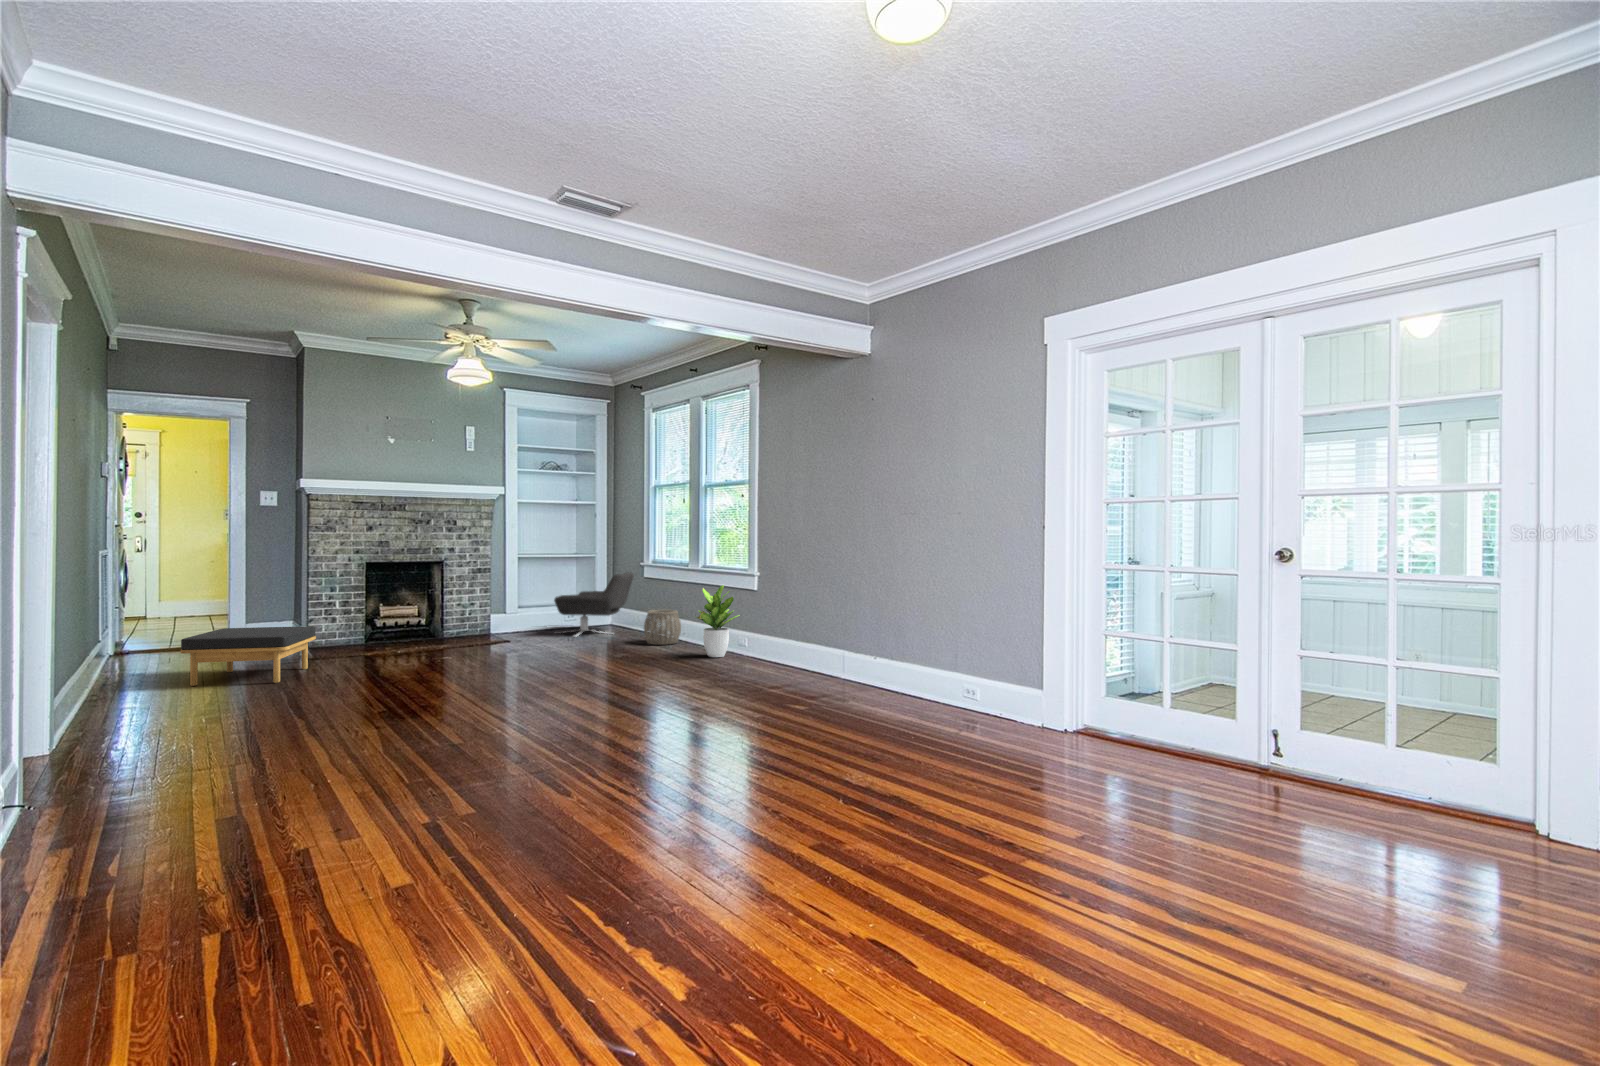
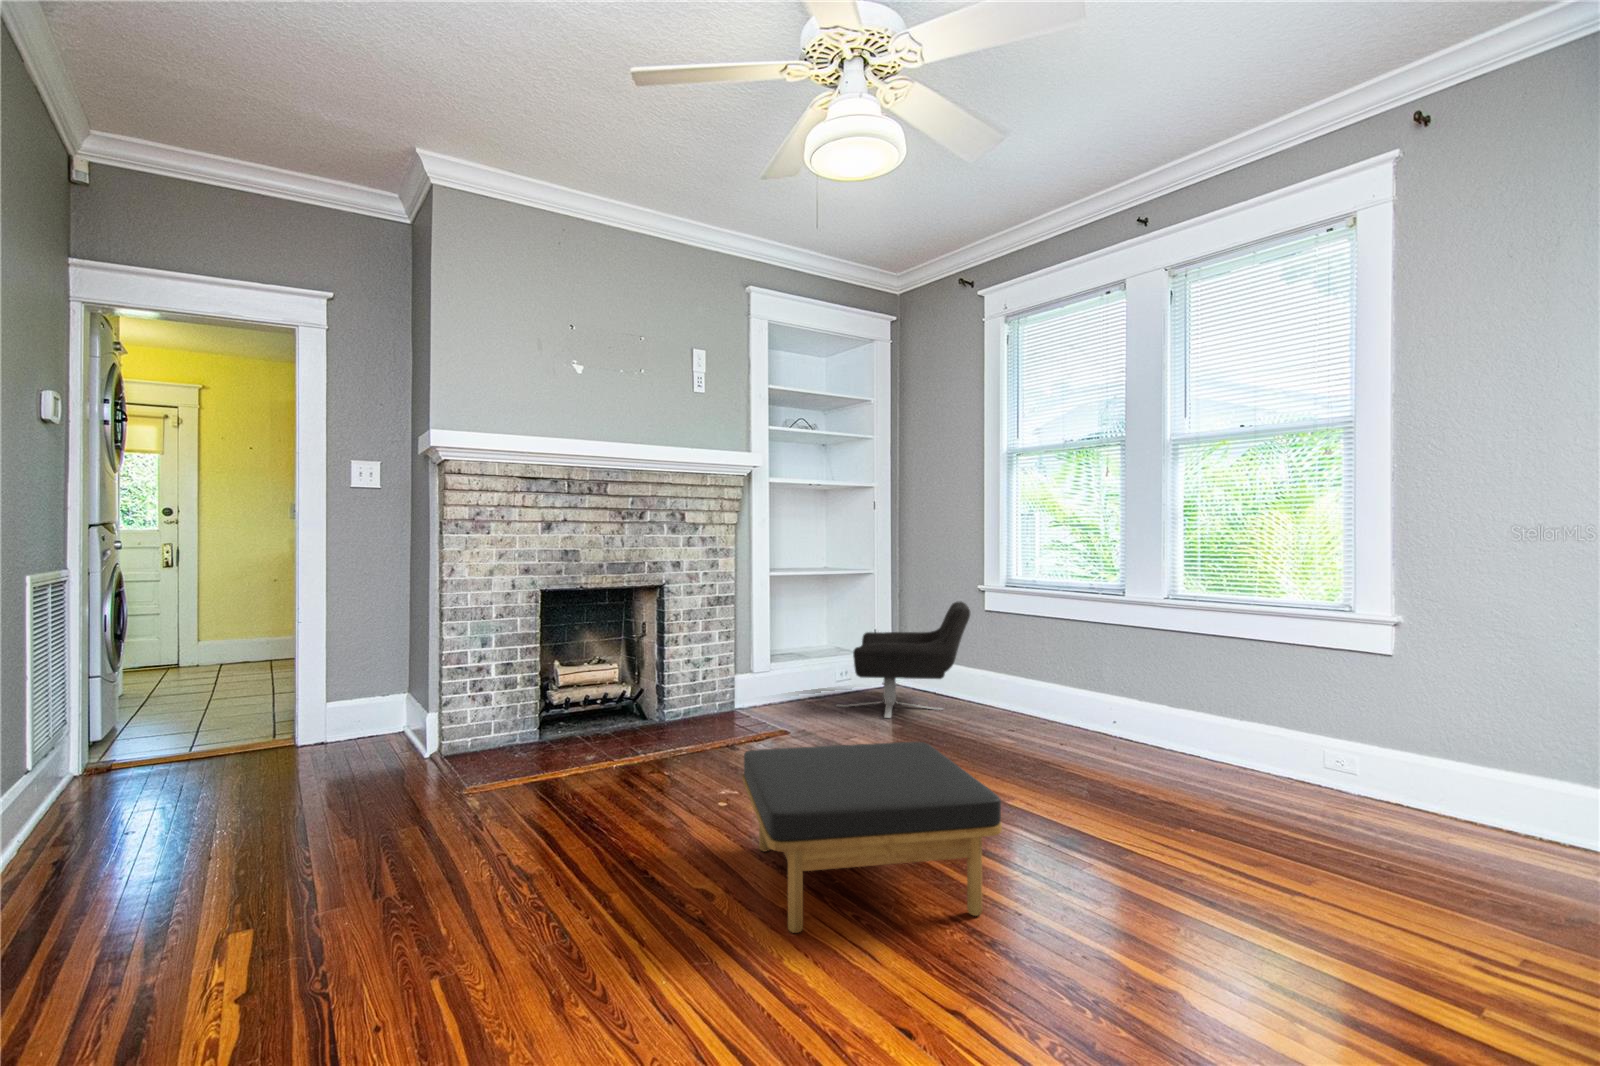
potted plant: present [696,585,739,657] -> none [1231,640,1341,795]
woven basket: present [644,610,681,645] -> none [1045,675,1120,746]
ottoman: present [181,626,316,686] -> present [742,742,1002,933]

